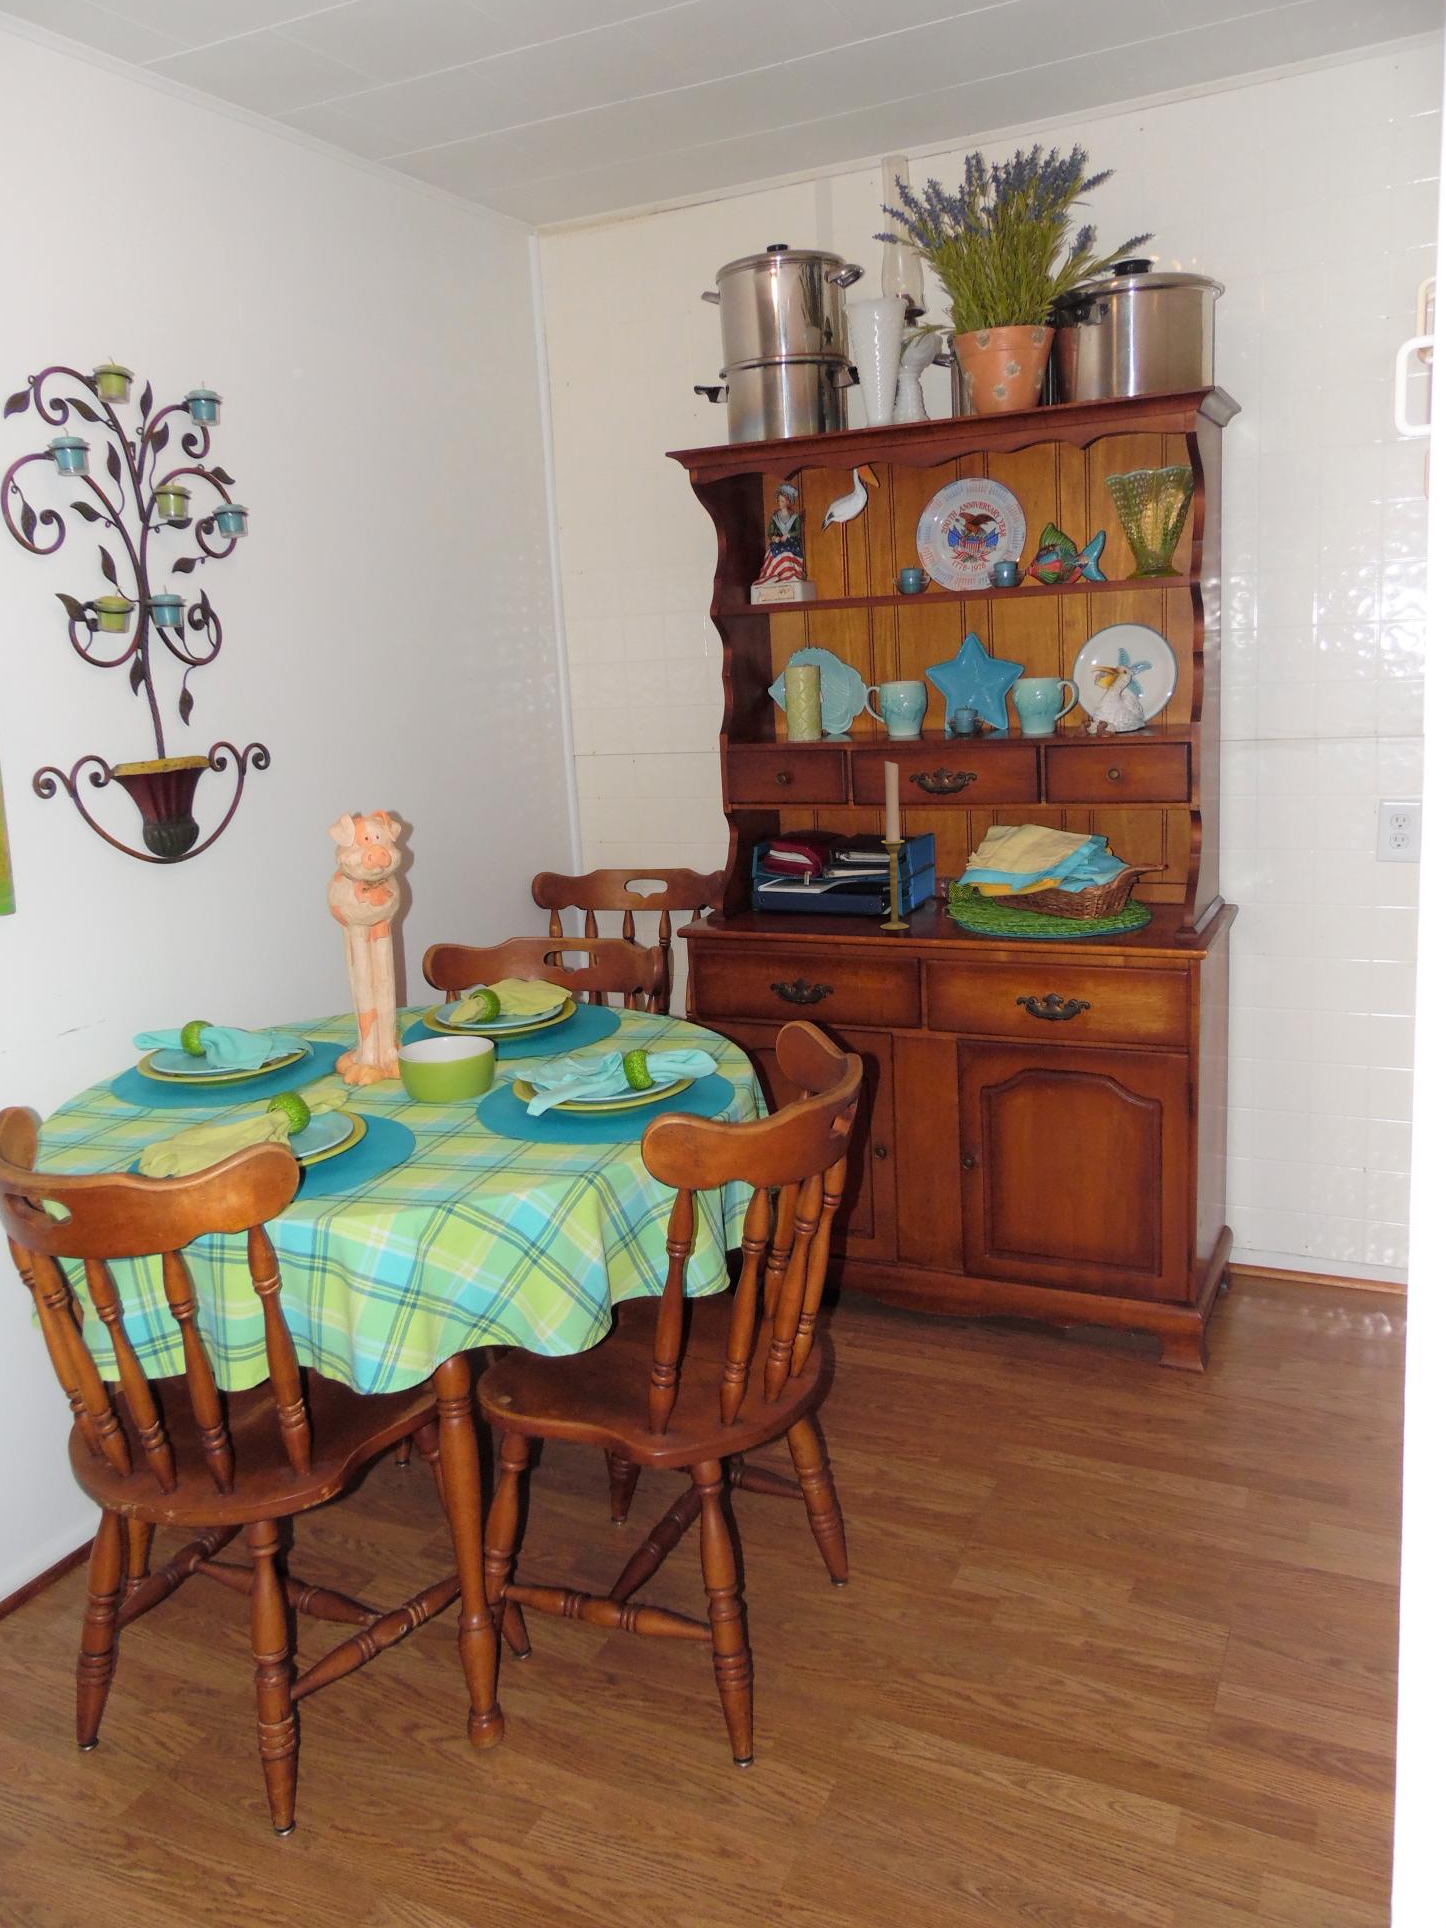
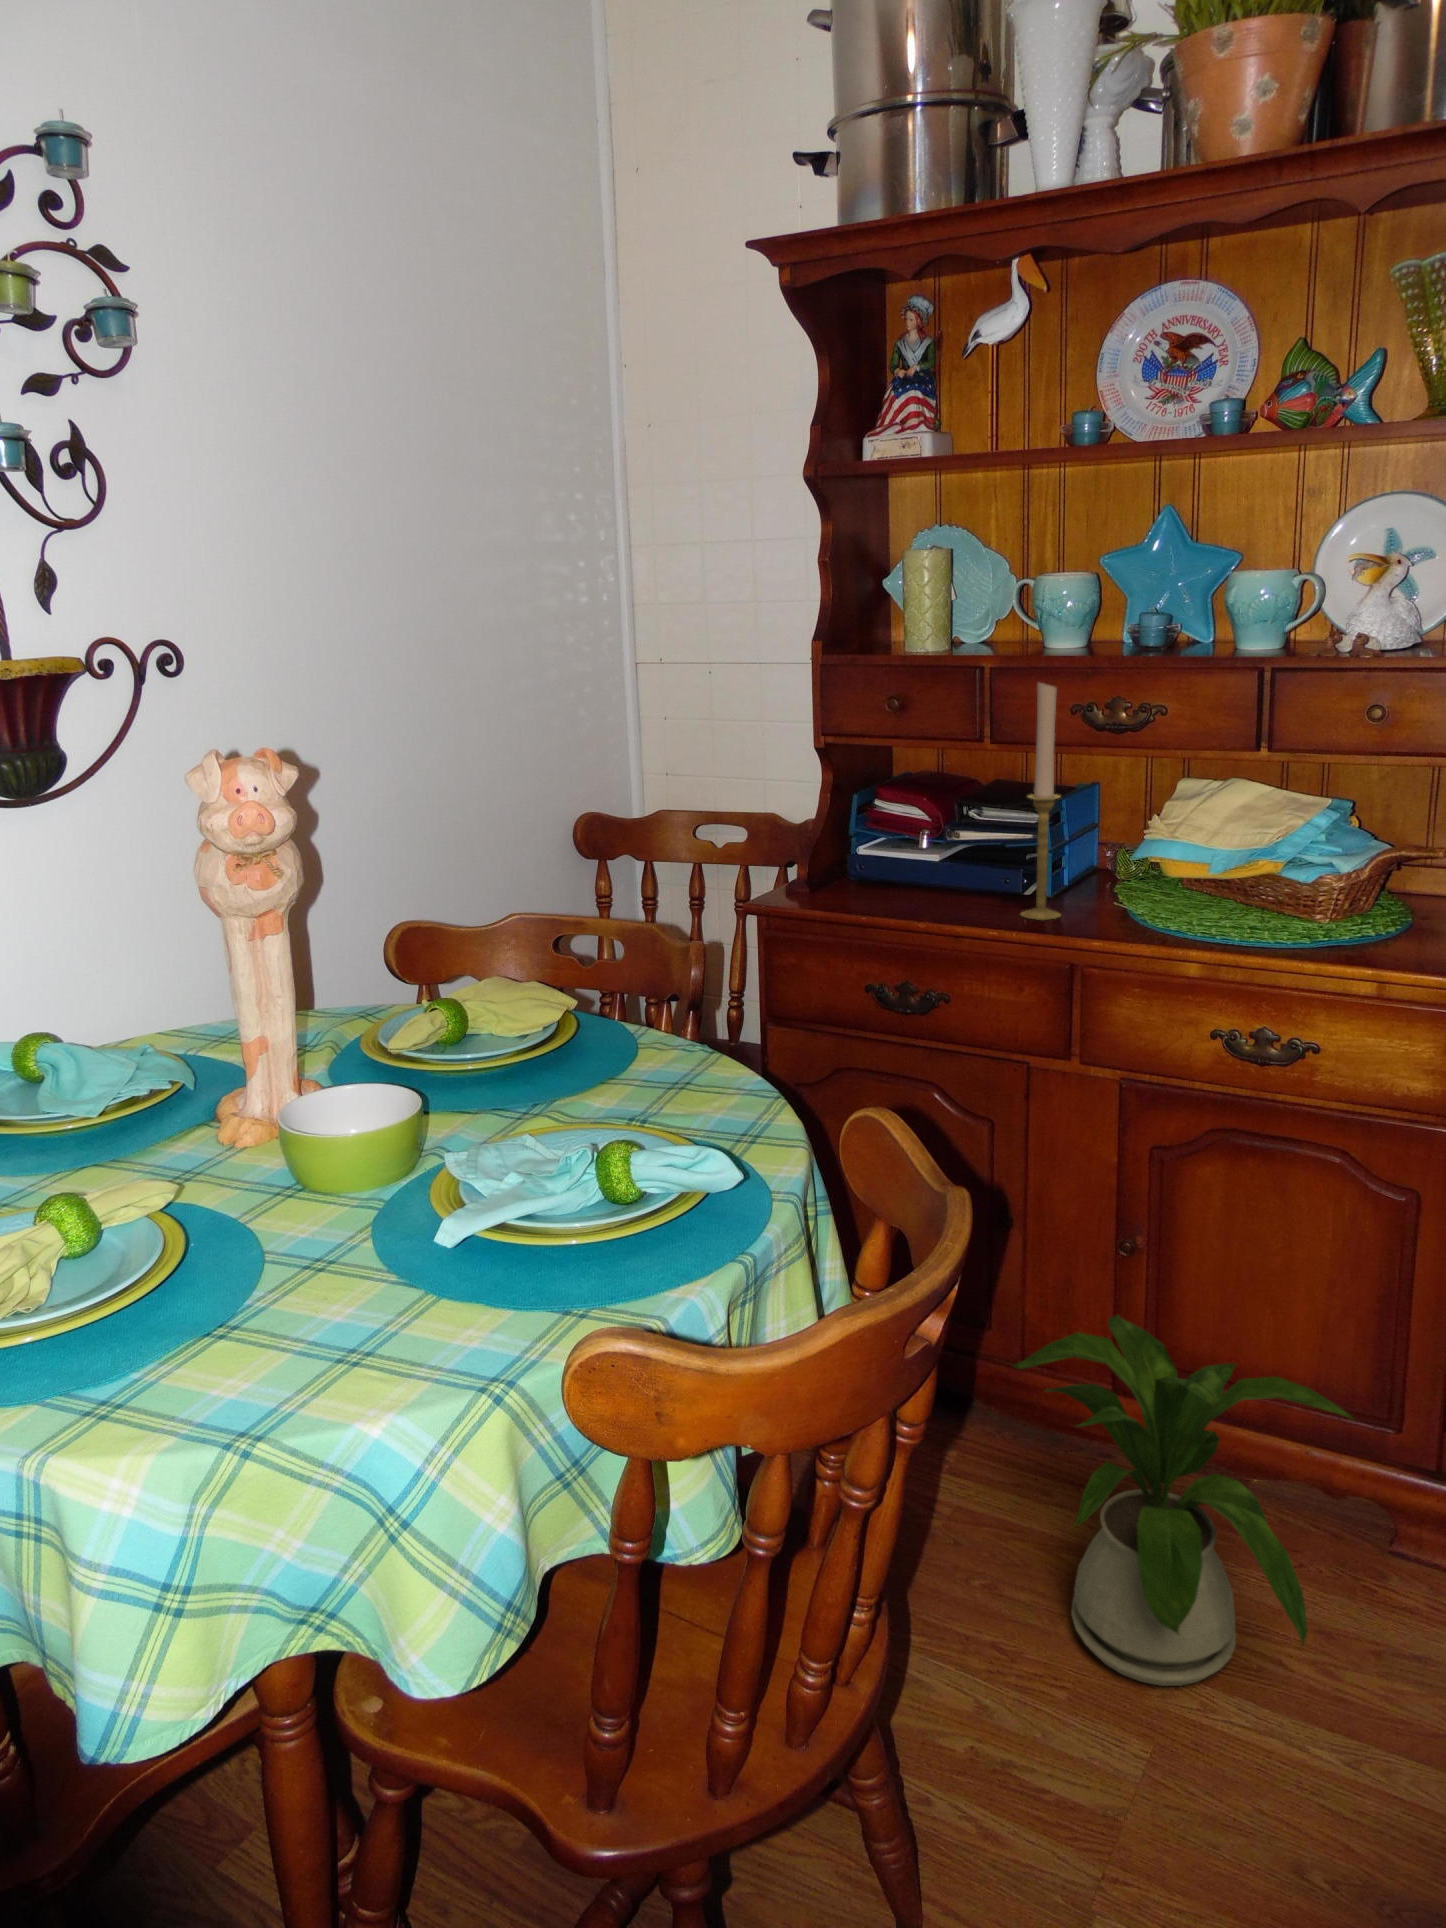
house plant: none [887,1208,1118,1449] -> present [1013,1315,1353,1686]

